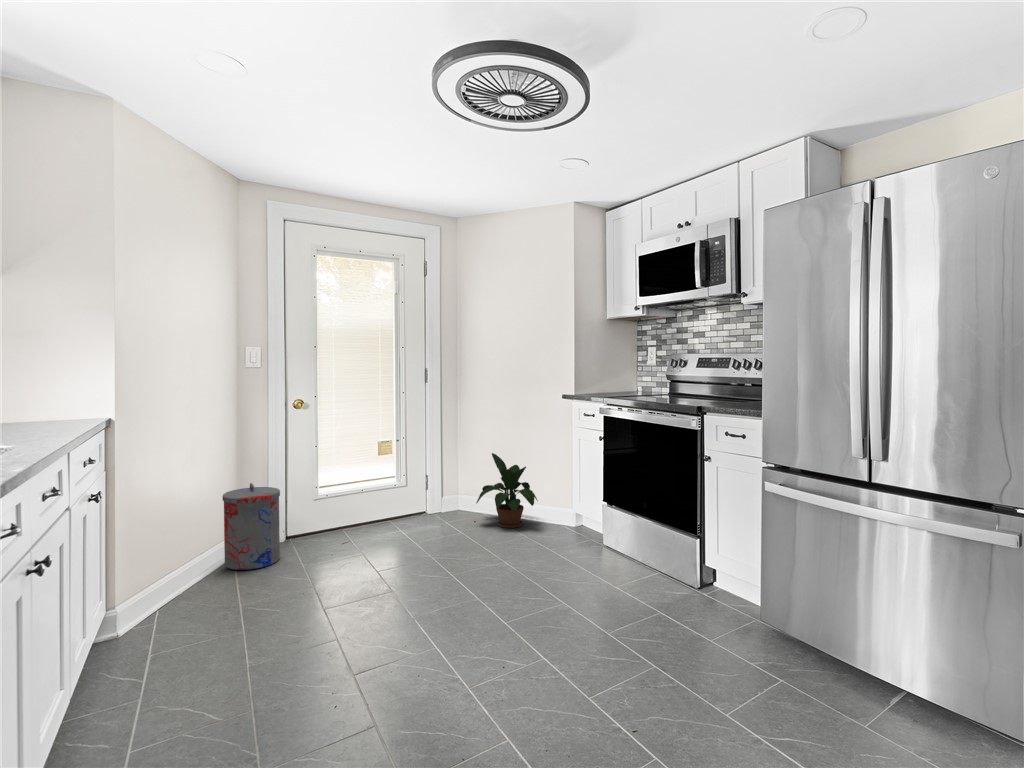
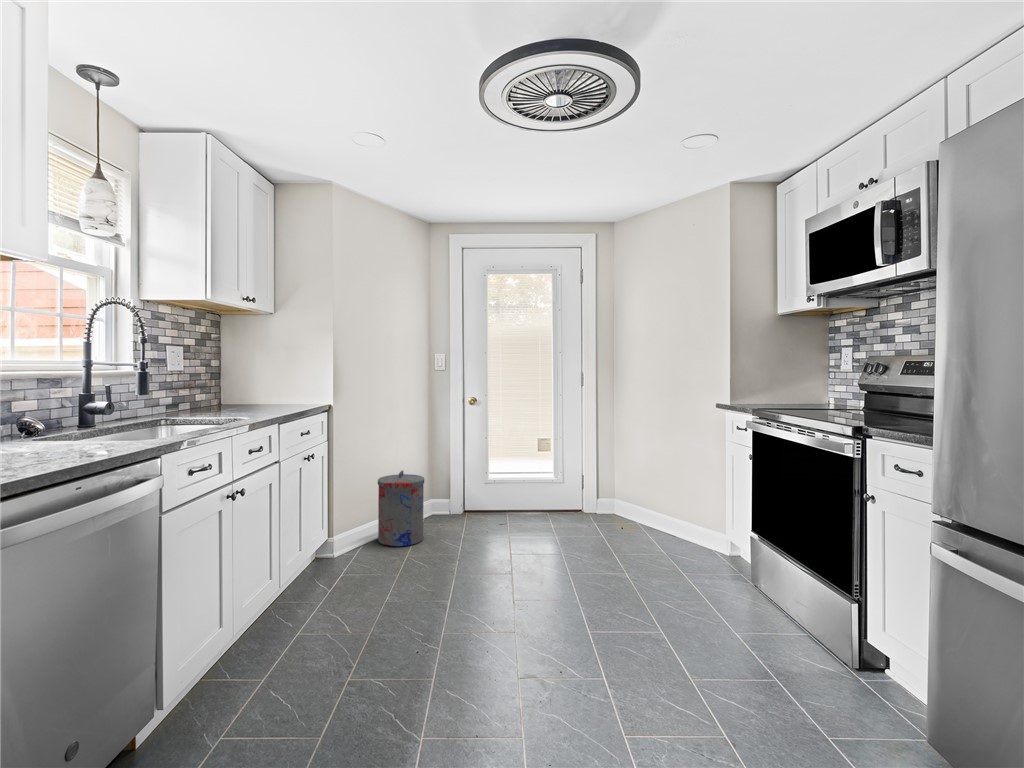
potted plant: present [476,453,538,528] -> none [617,463,686,547]

